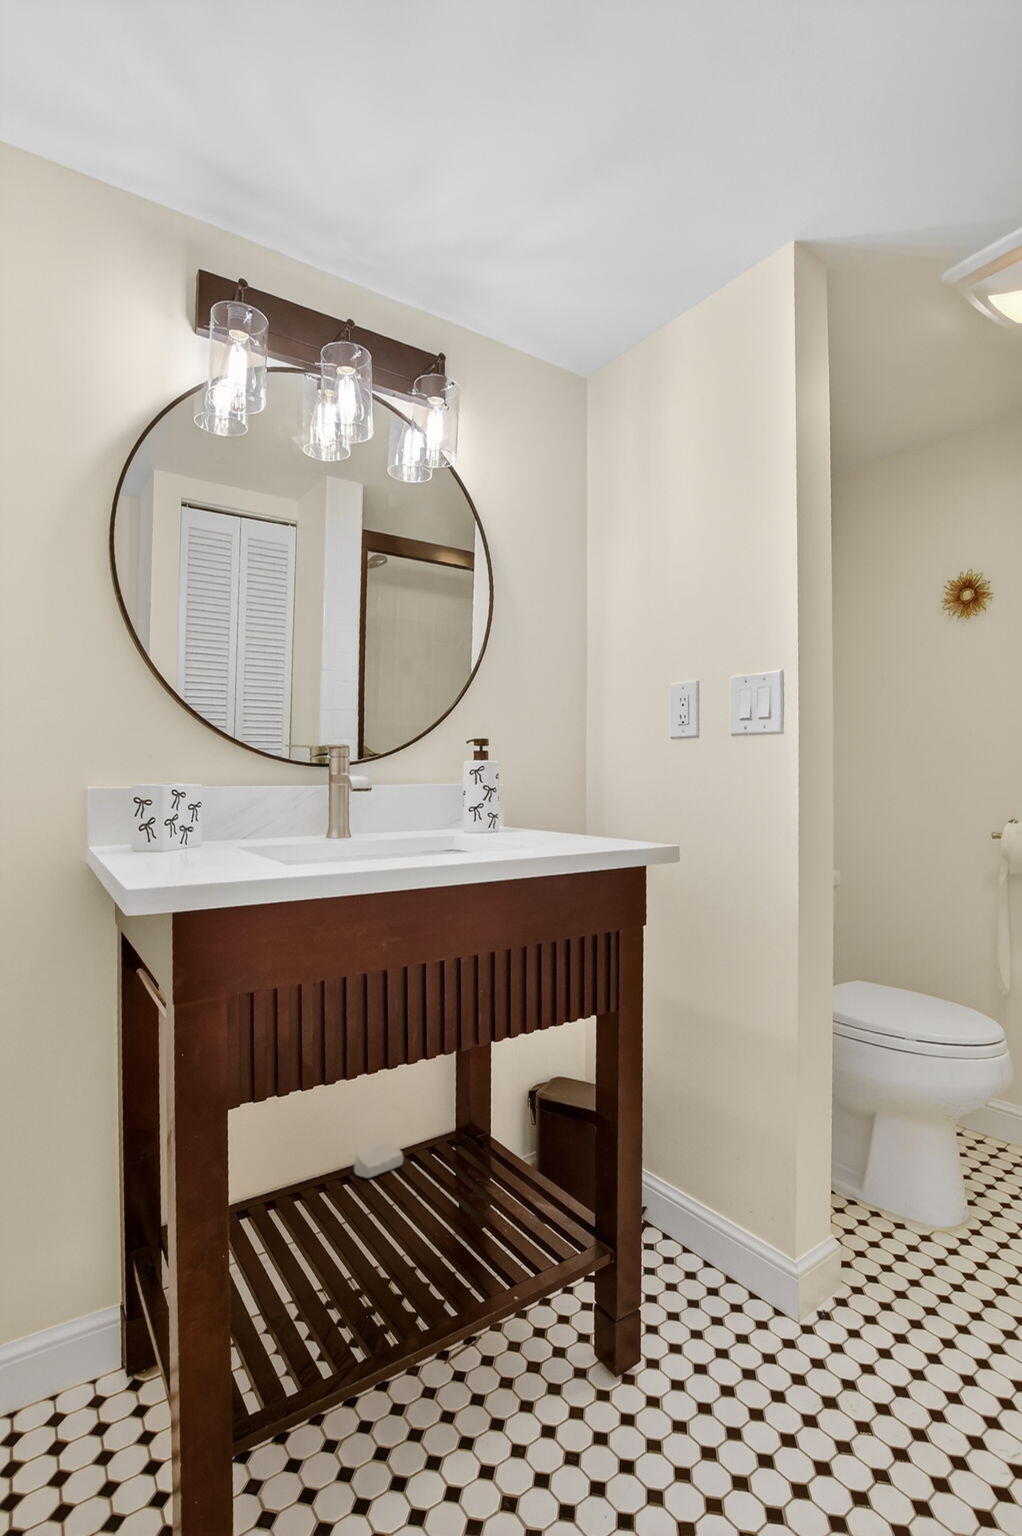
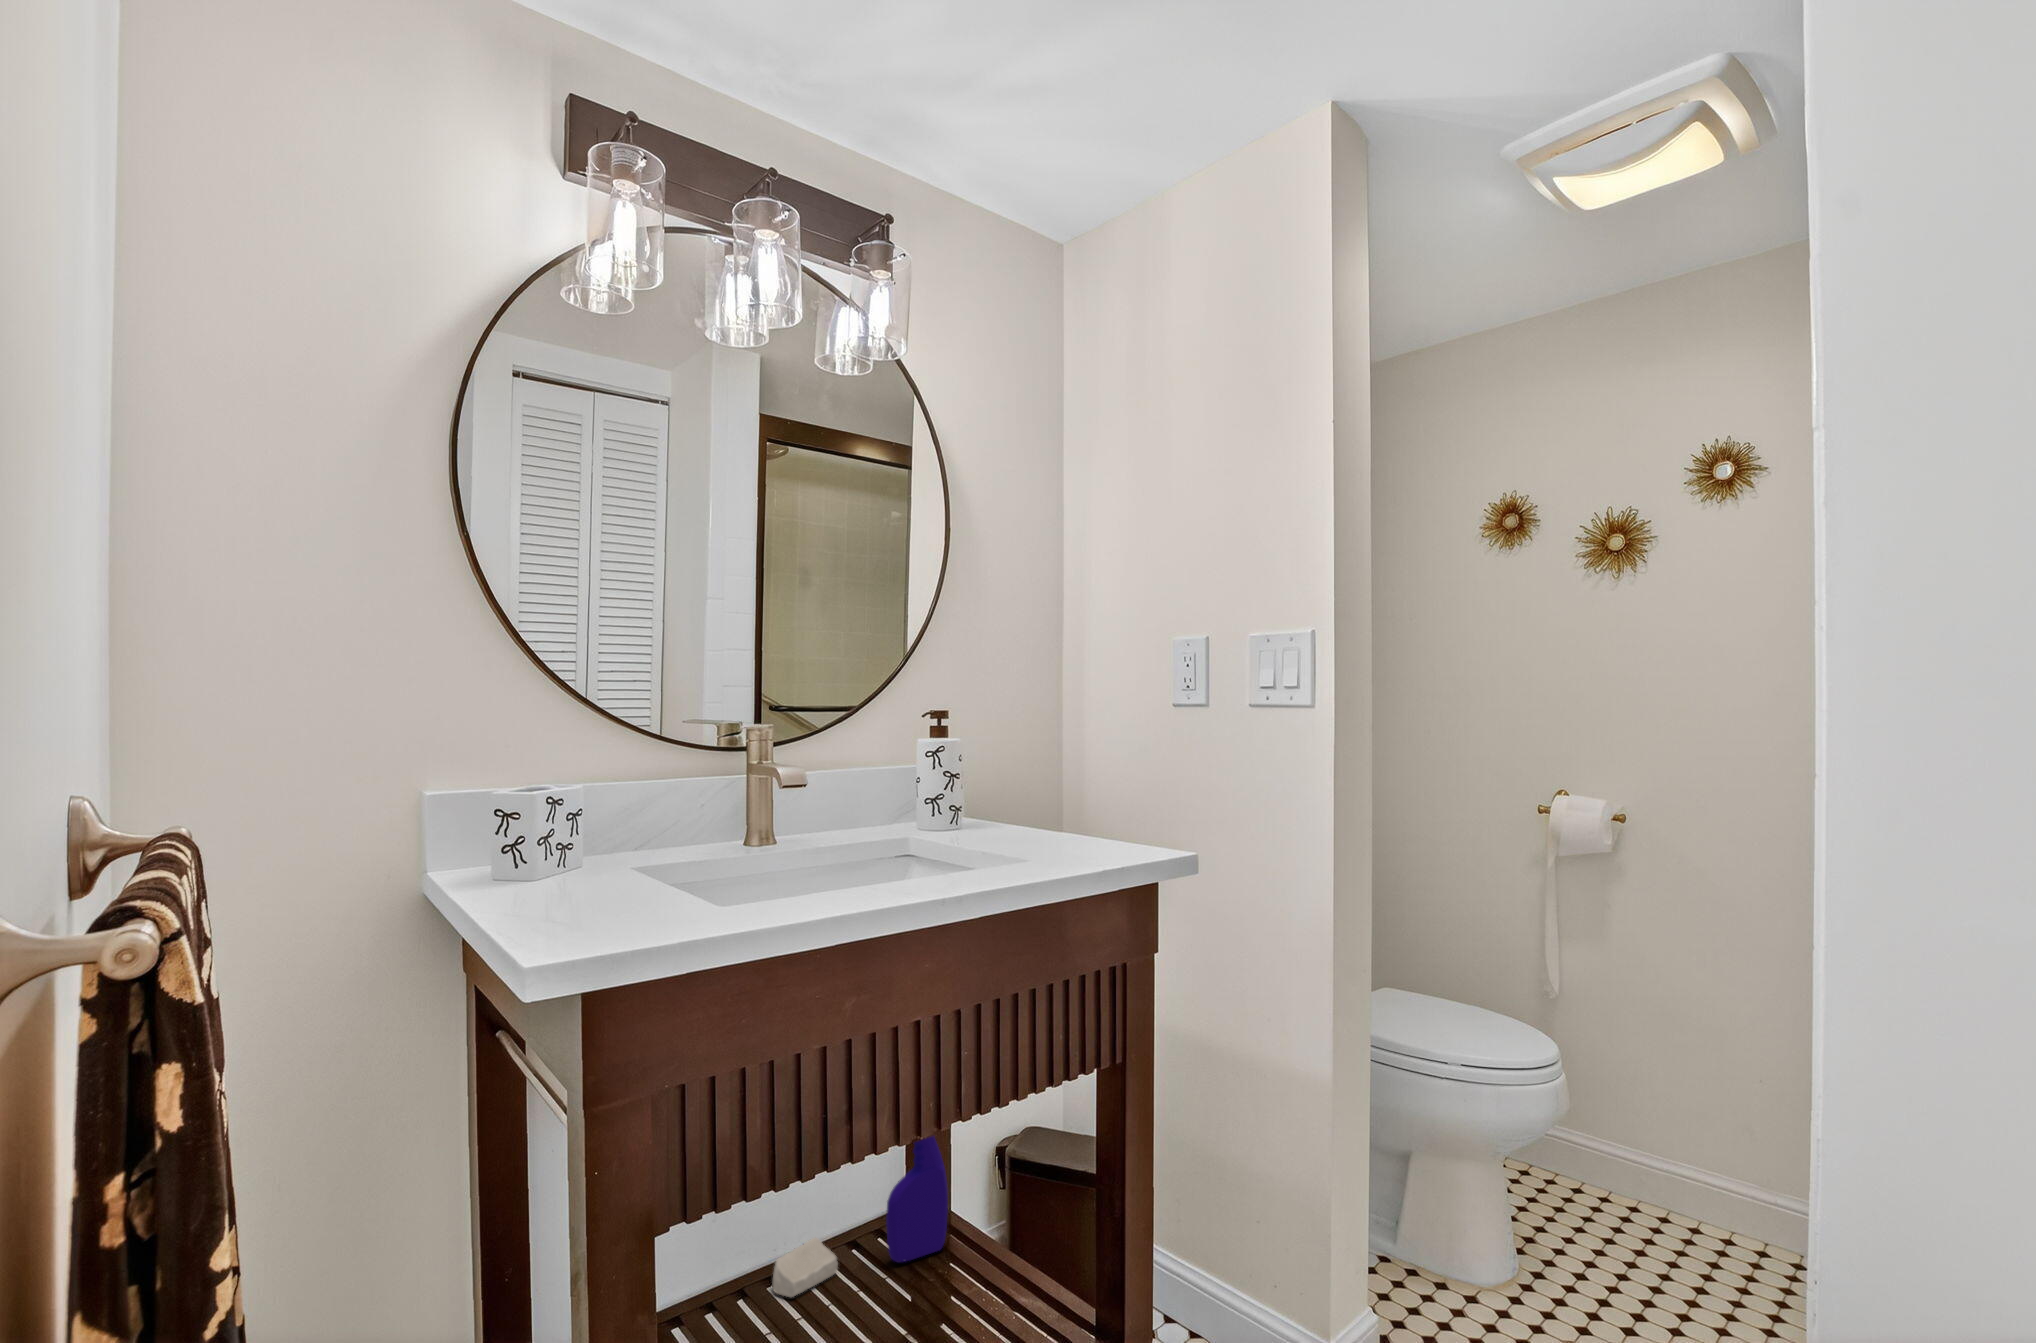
spray bottle: none [440,1041,488,1160] -> present [886,1136,948,1263]

